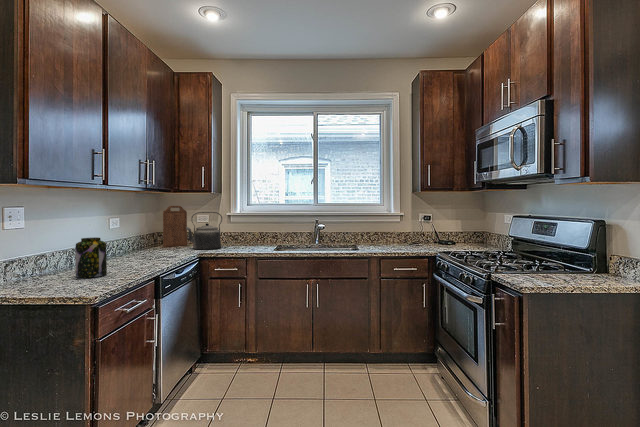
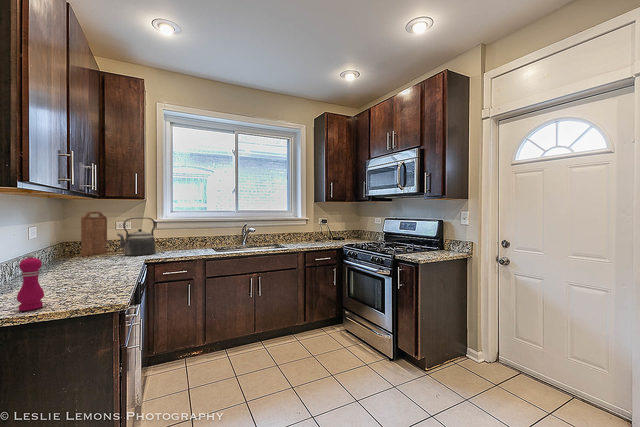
jar: present [75,237,107,278] -> none [47,245,86,291]
pepper mill: none [23,244,45,292] -> present [17,254,44,311]

